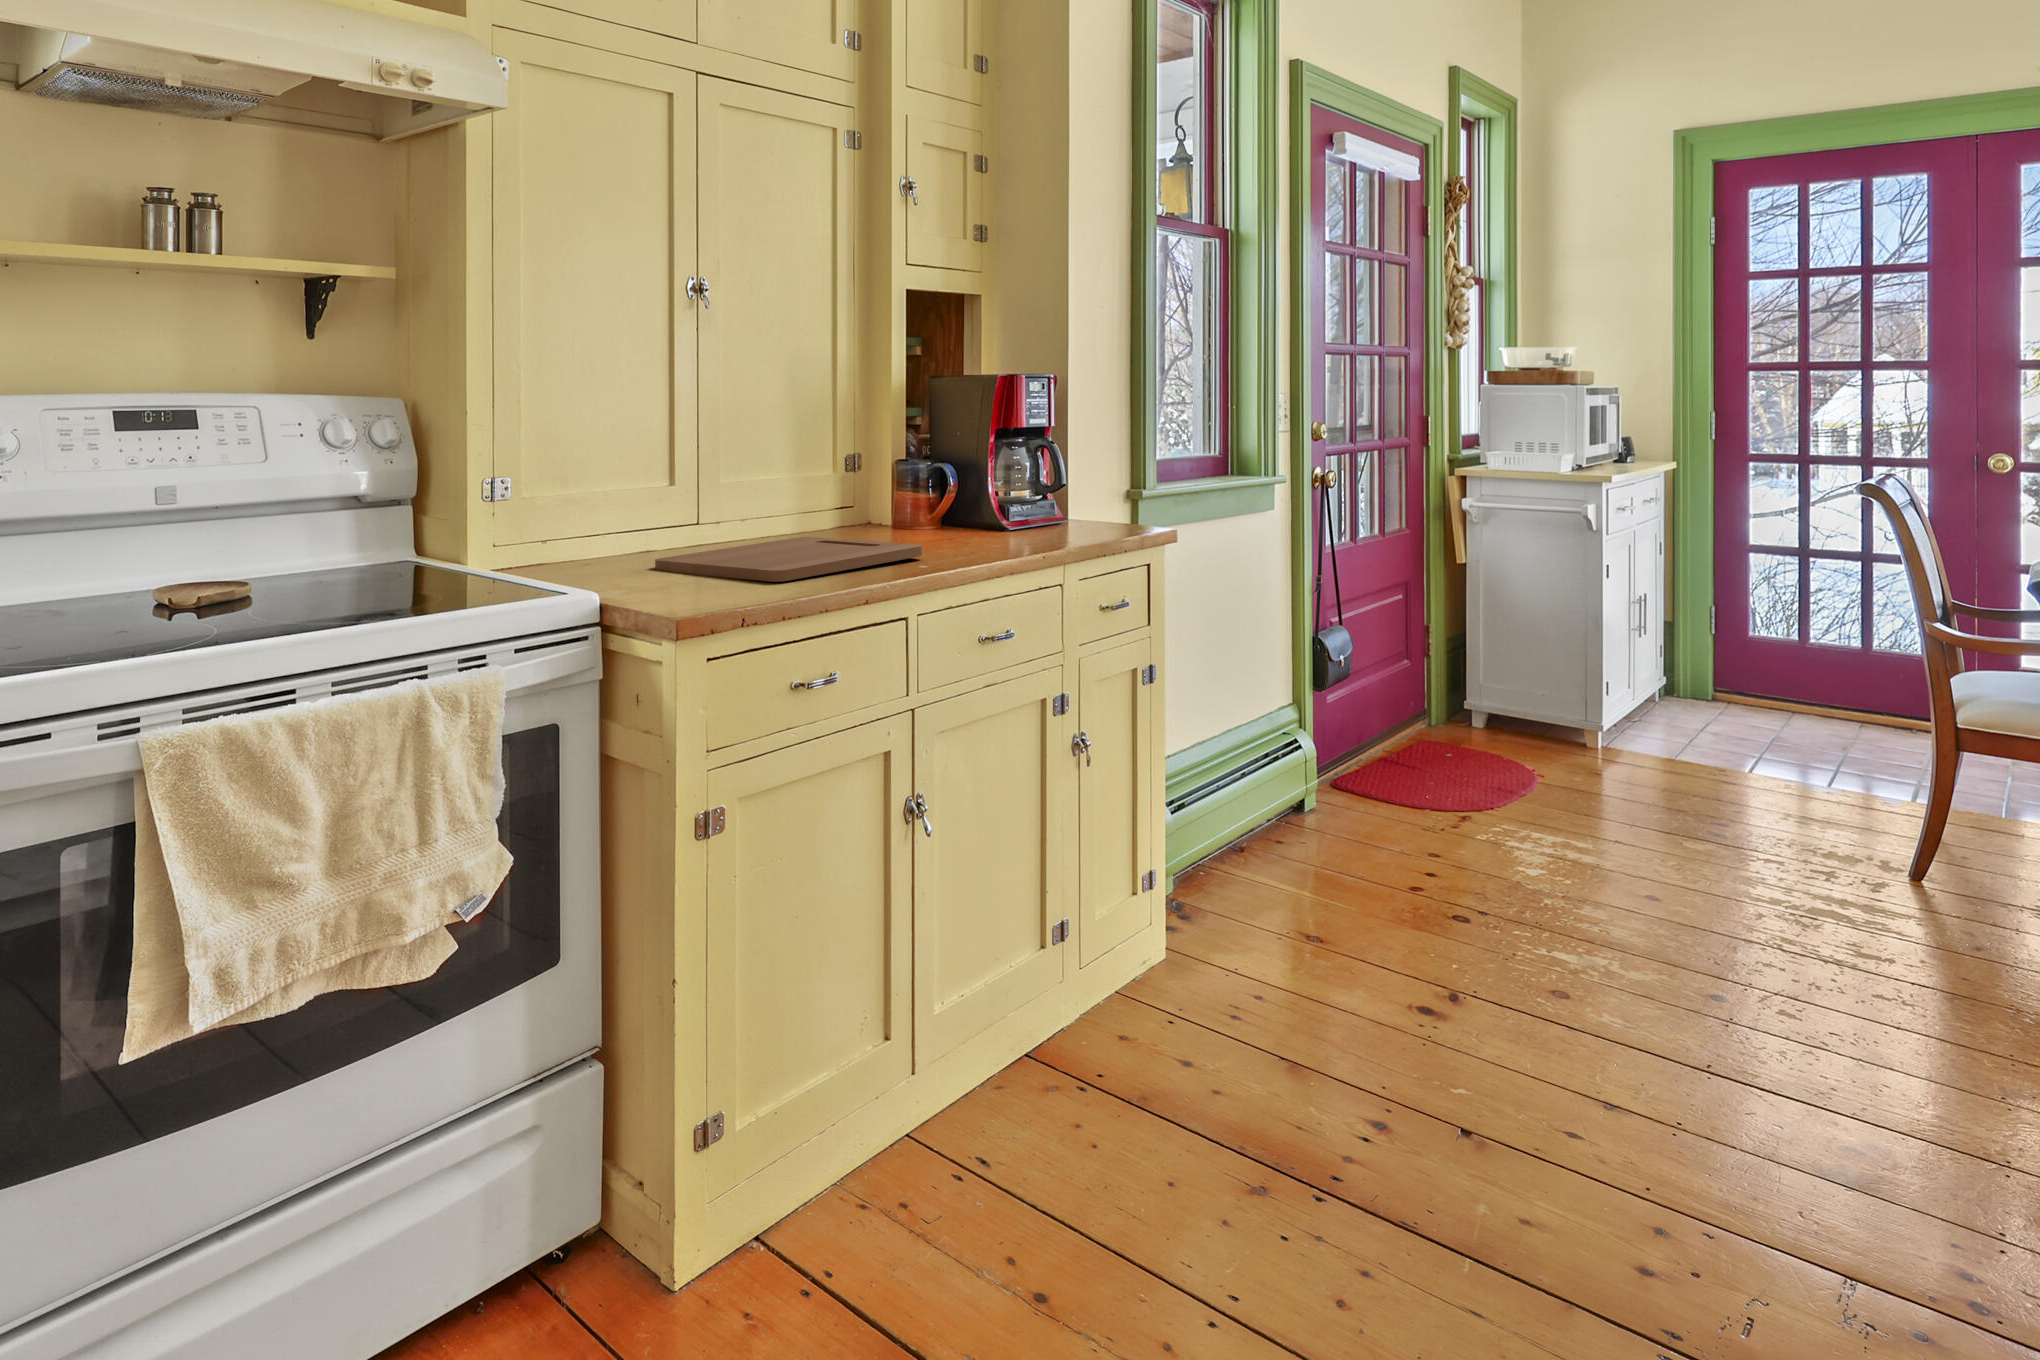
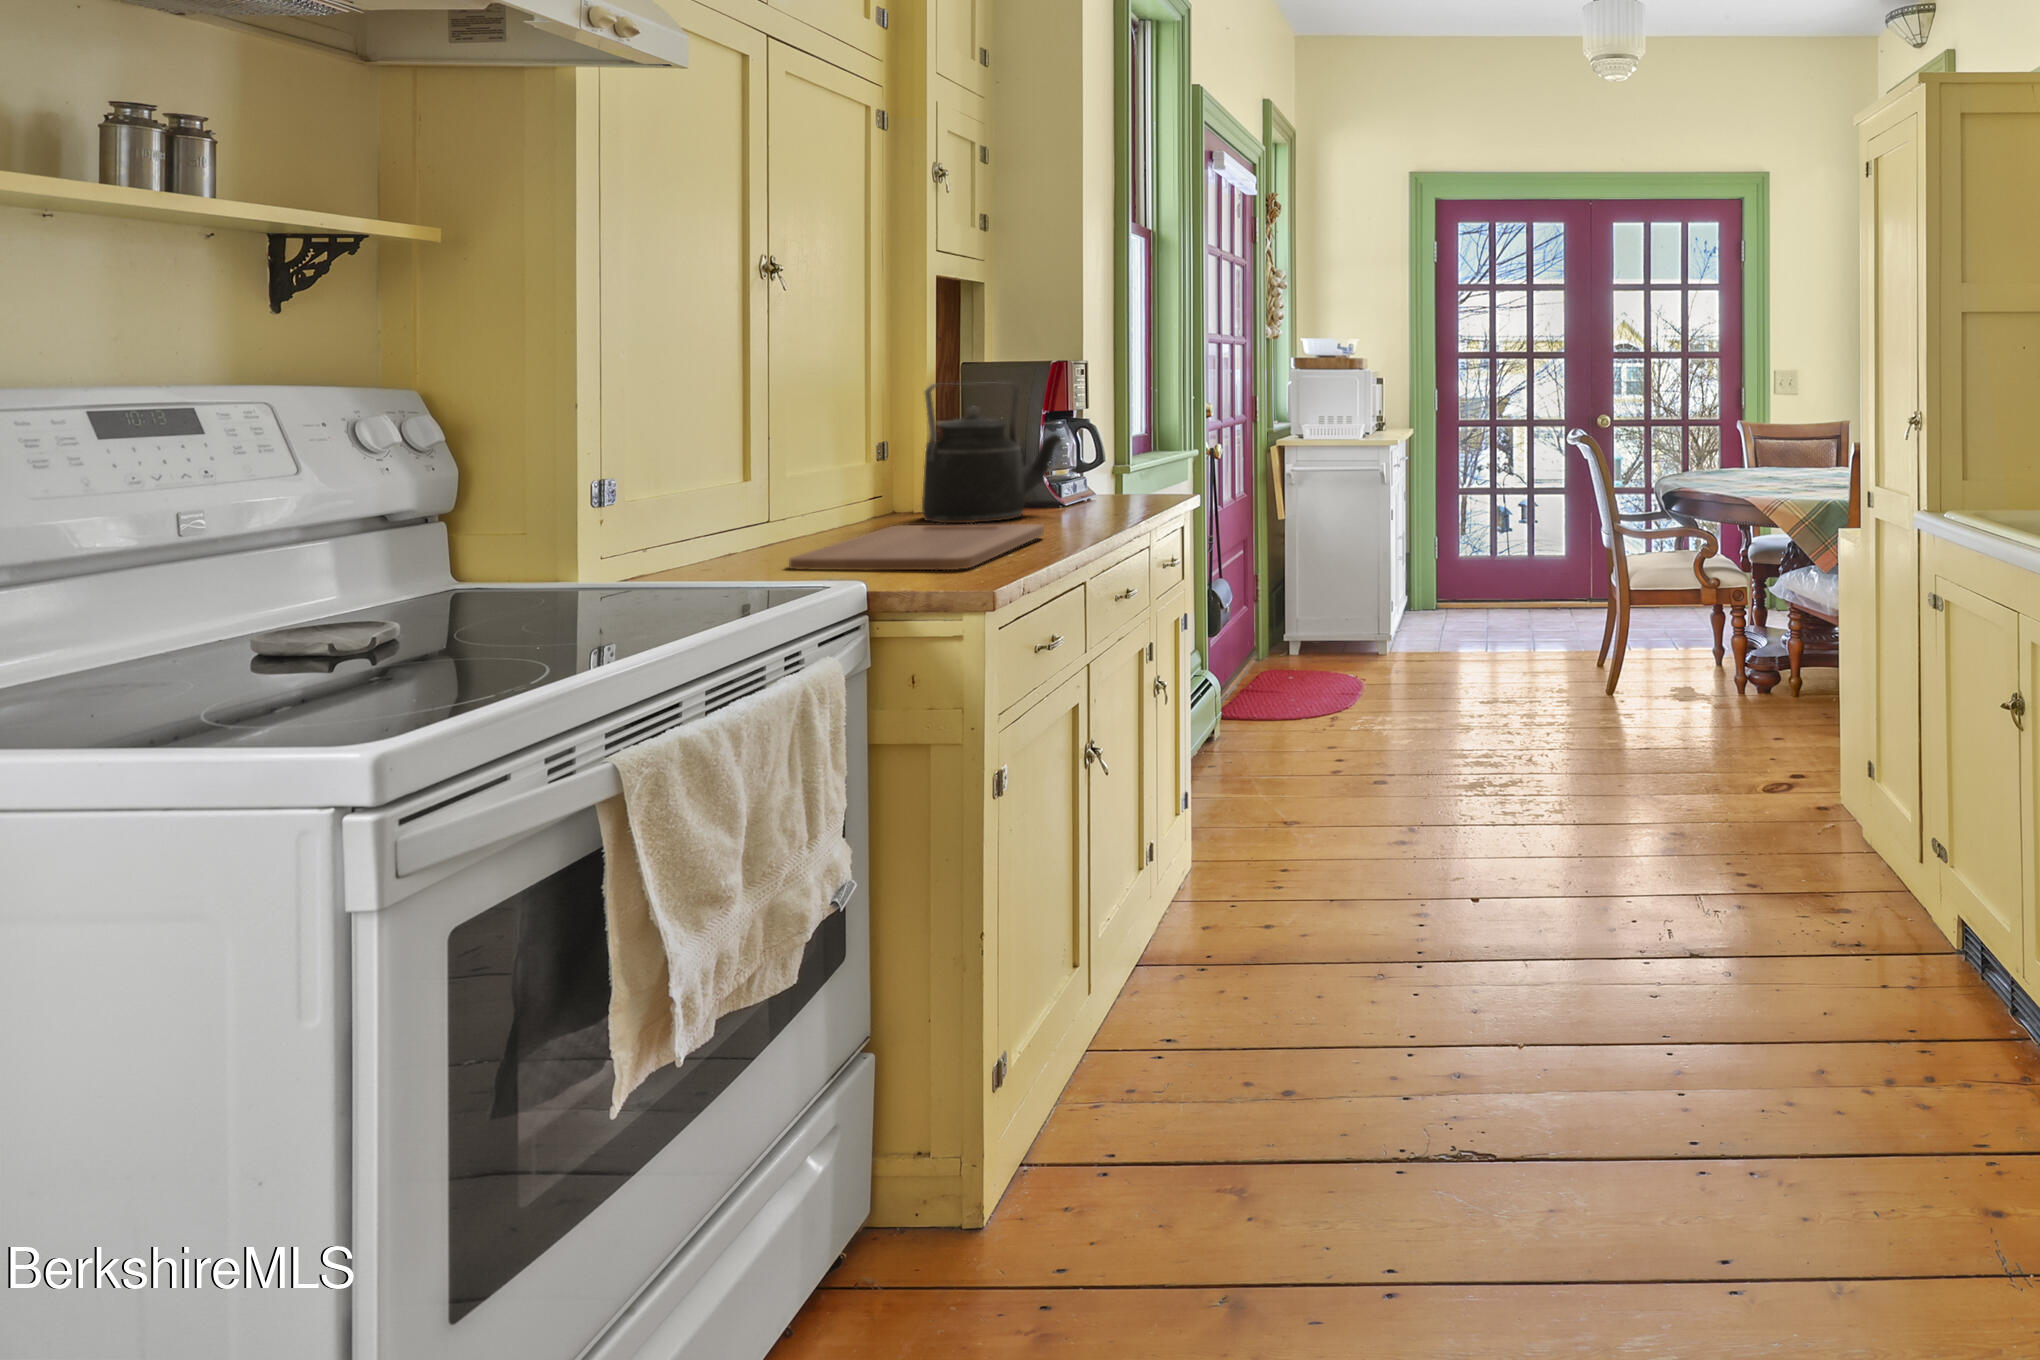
kettle: none [865,397,1010,540] -> present [922,382,1061,523]

